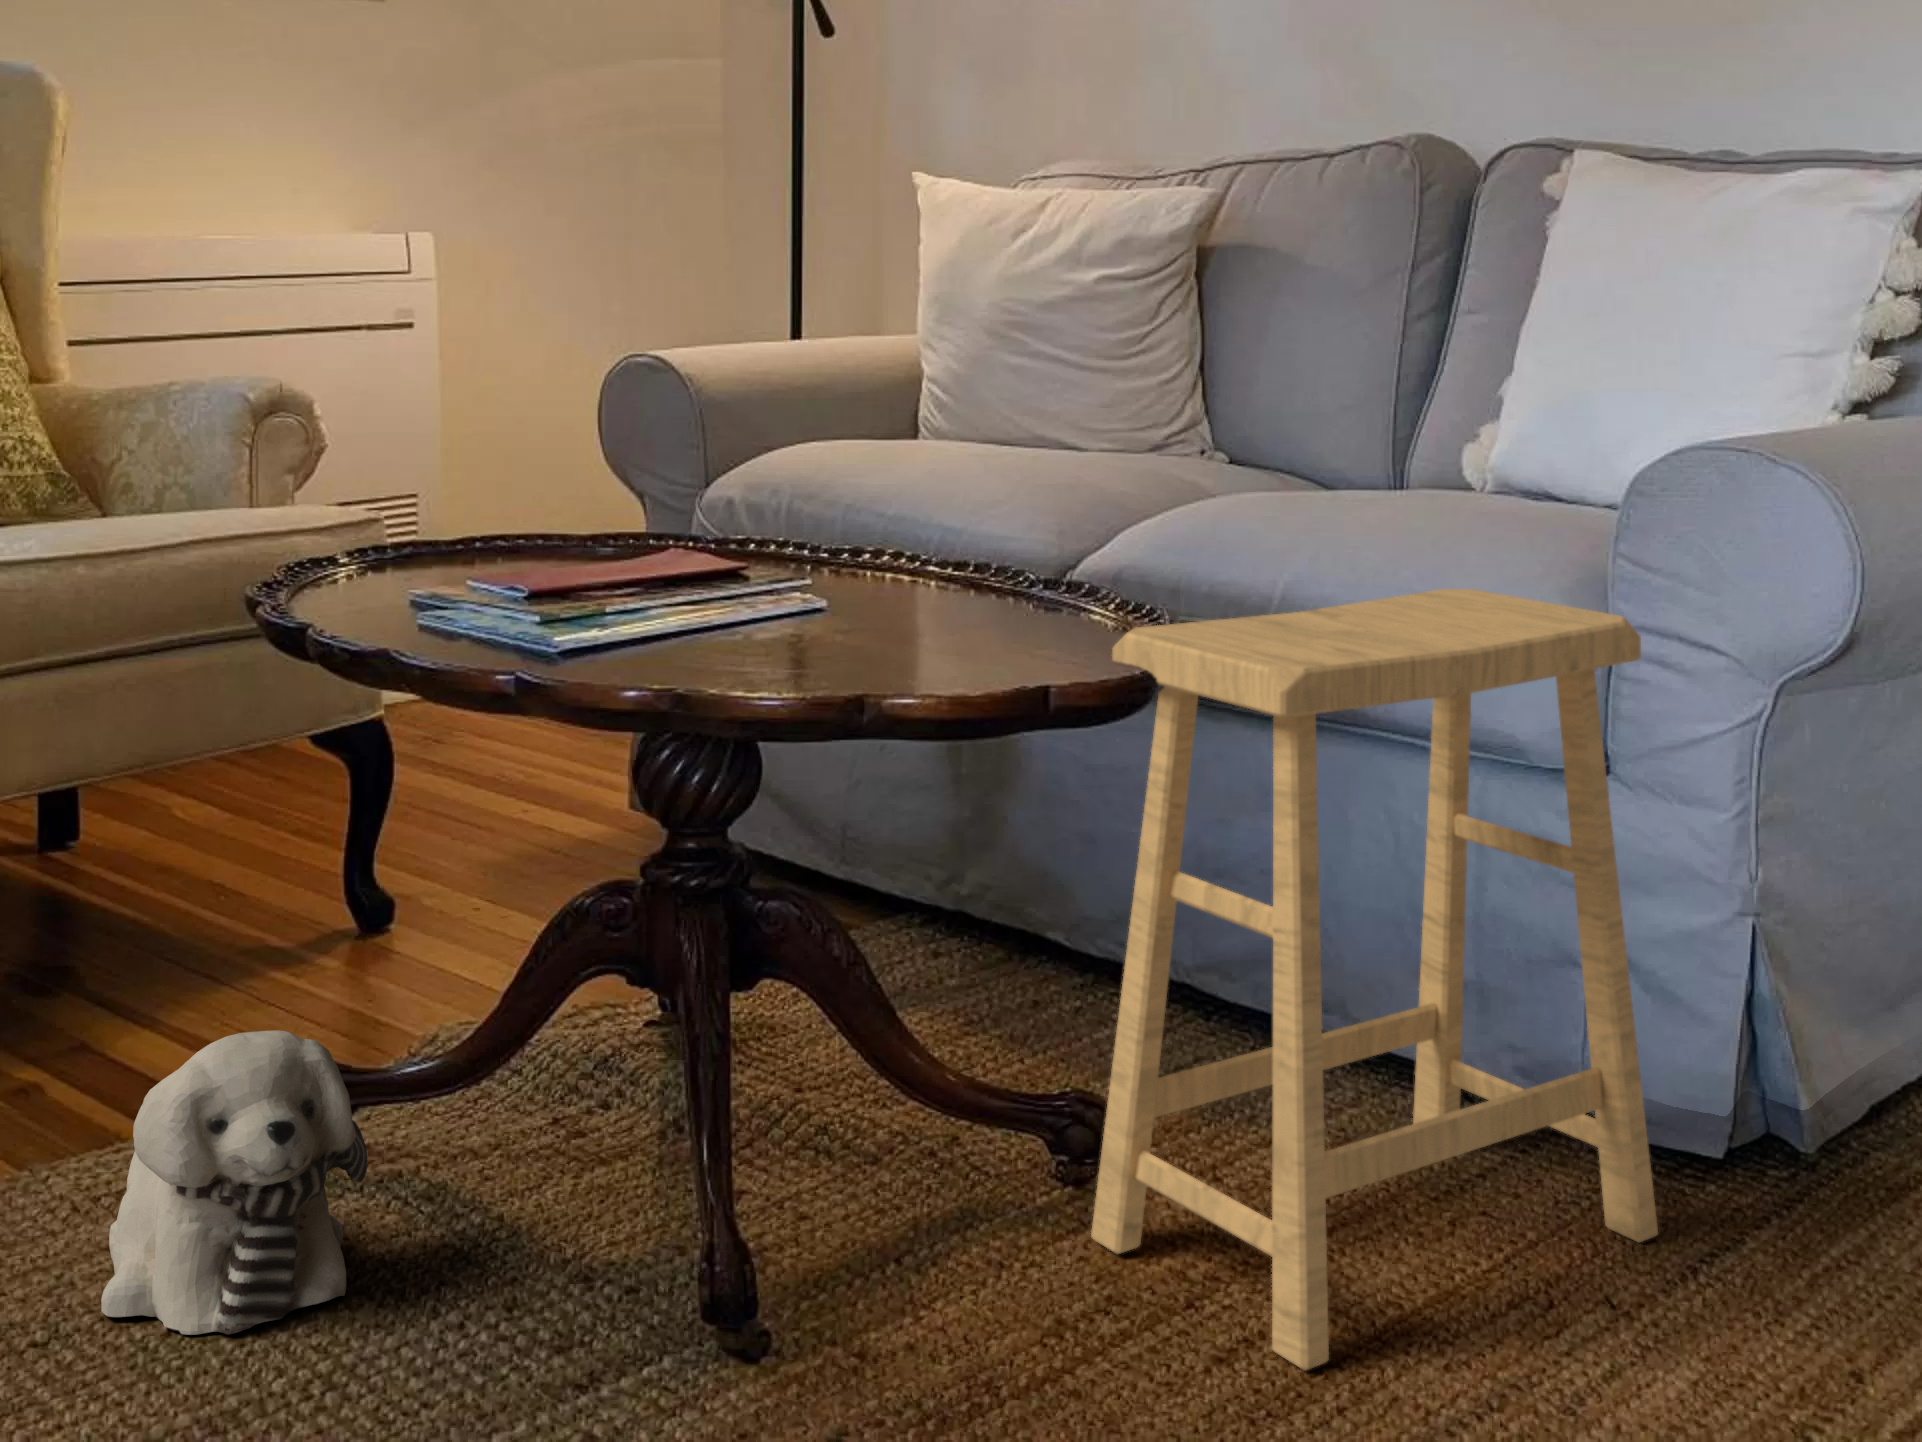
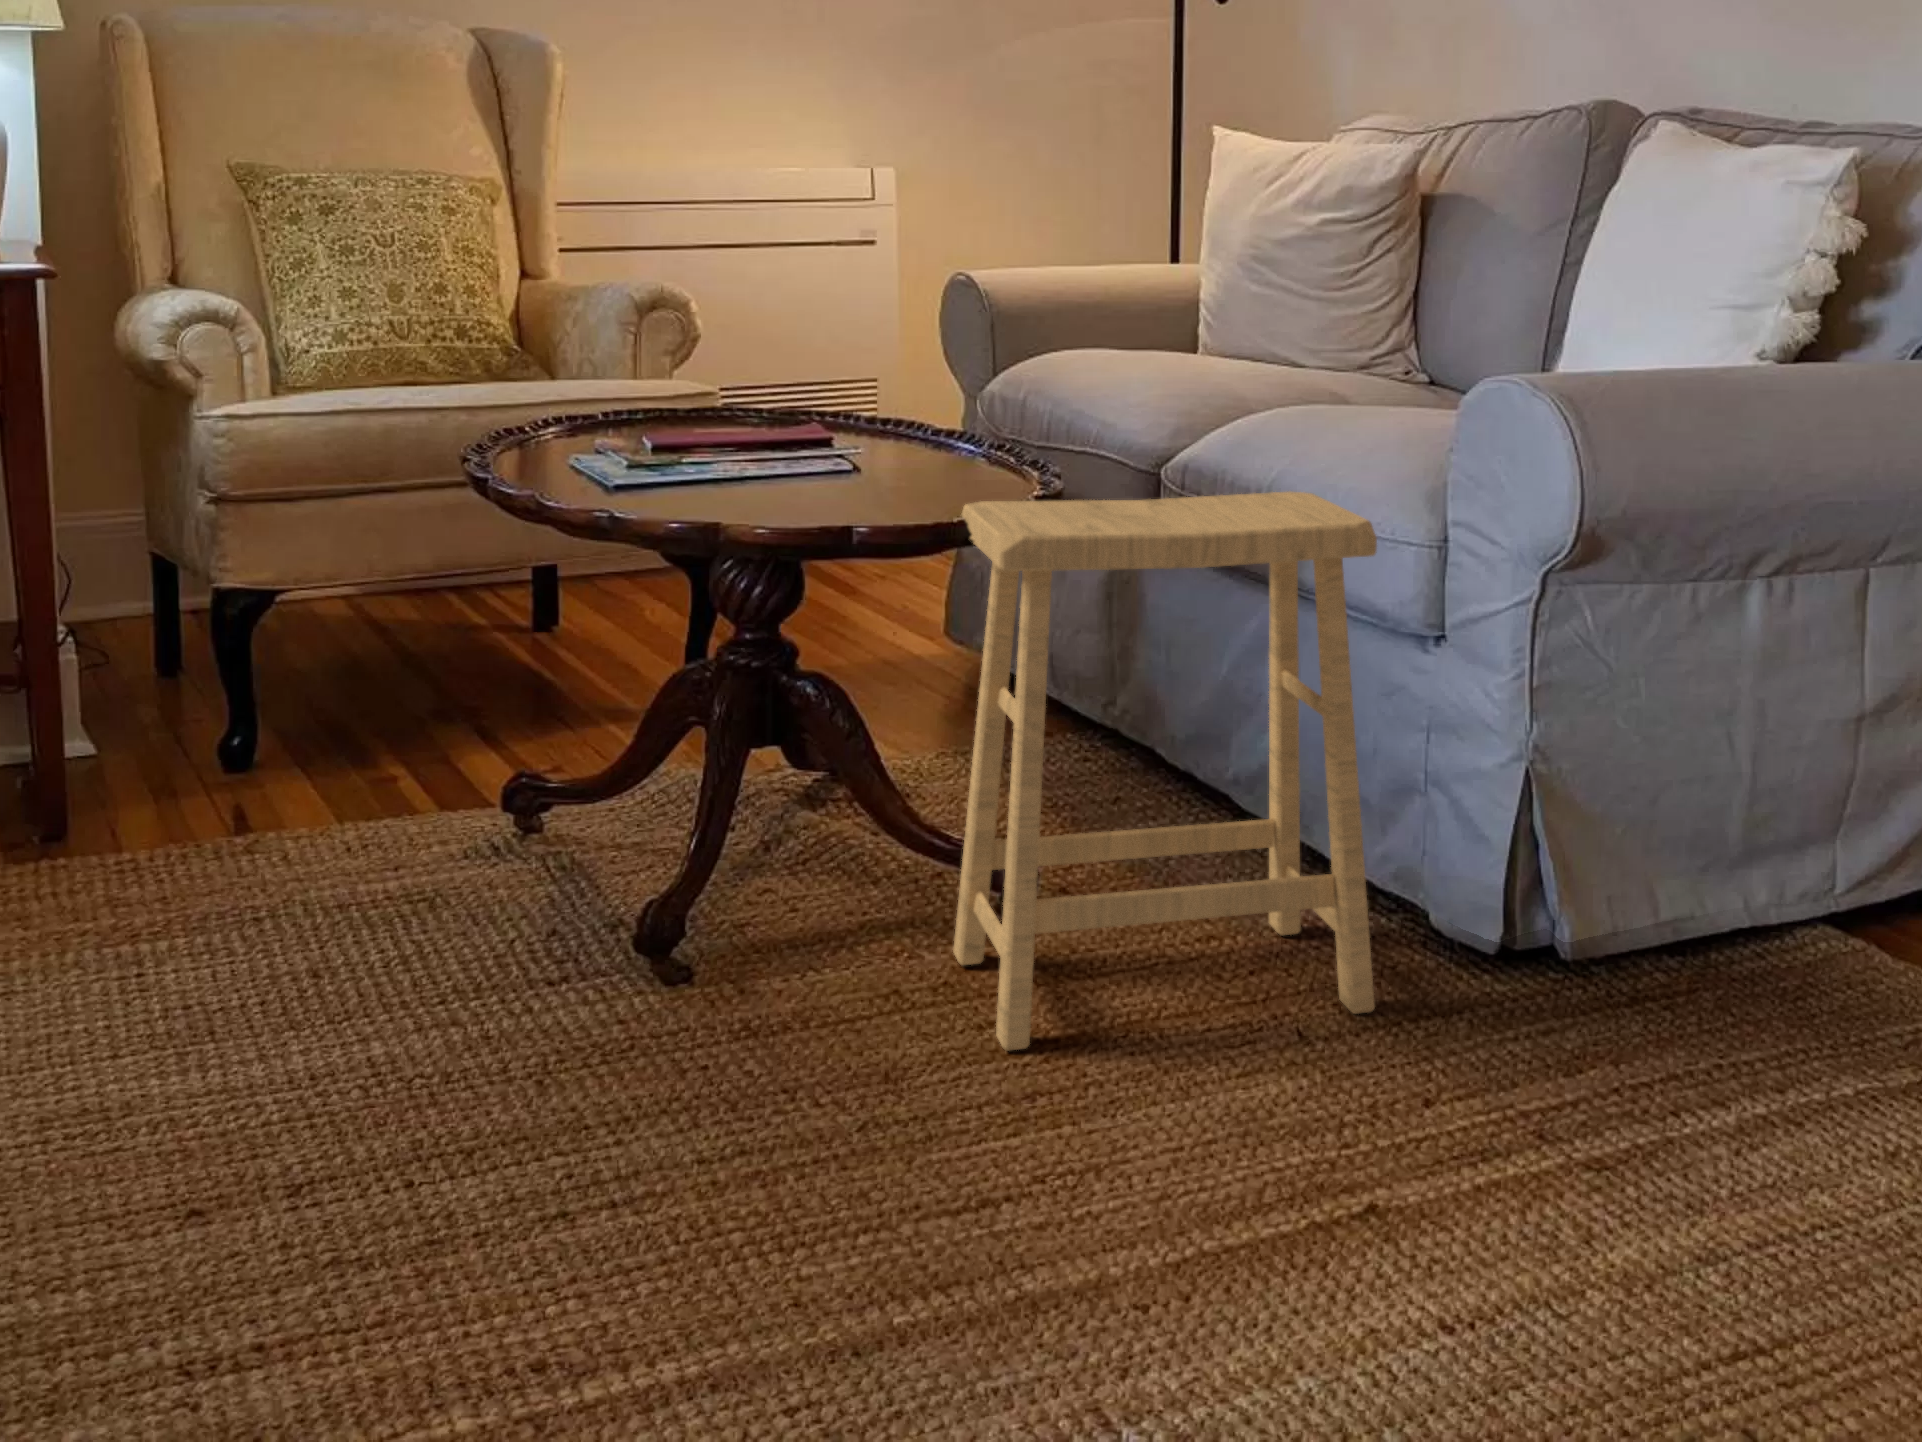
plush toy: present [101,1030,368,1335] -> none [300,733,486,928]

